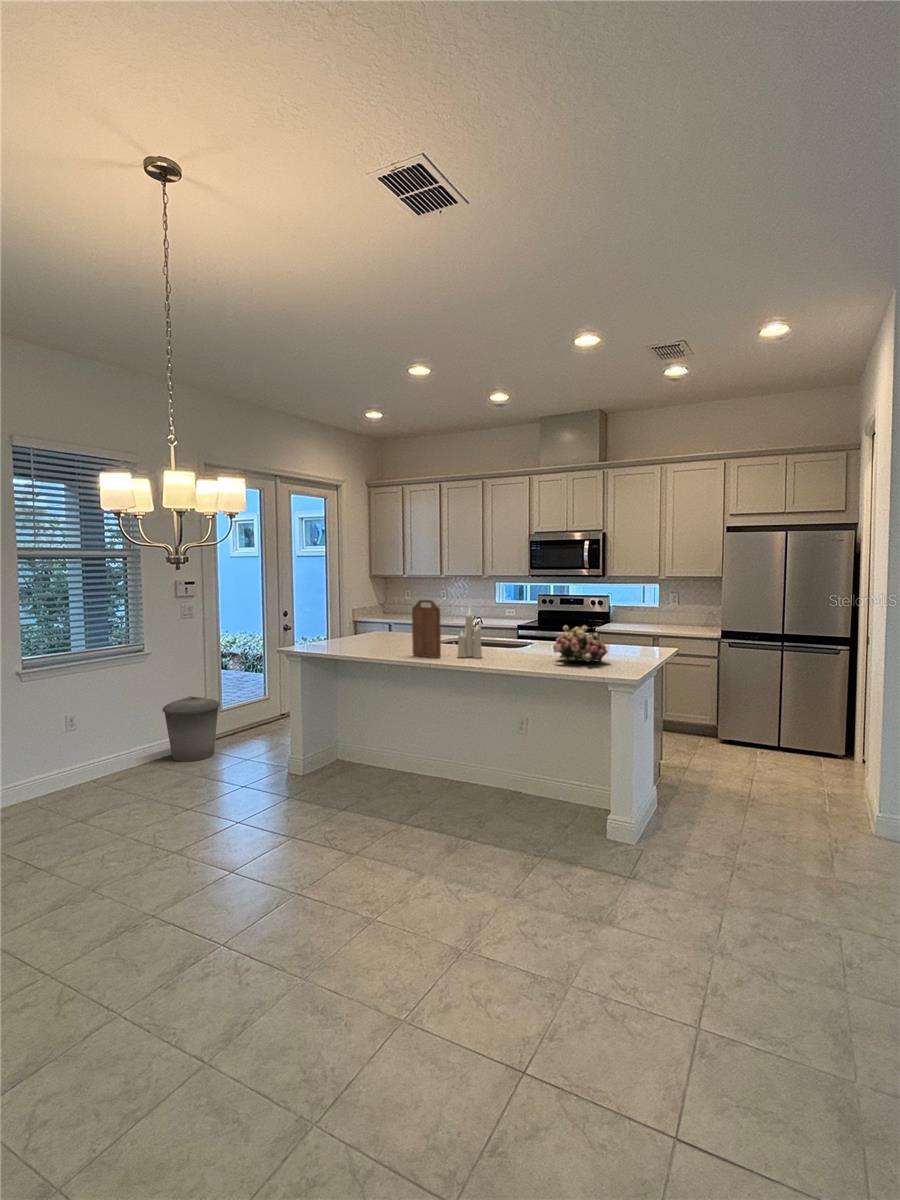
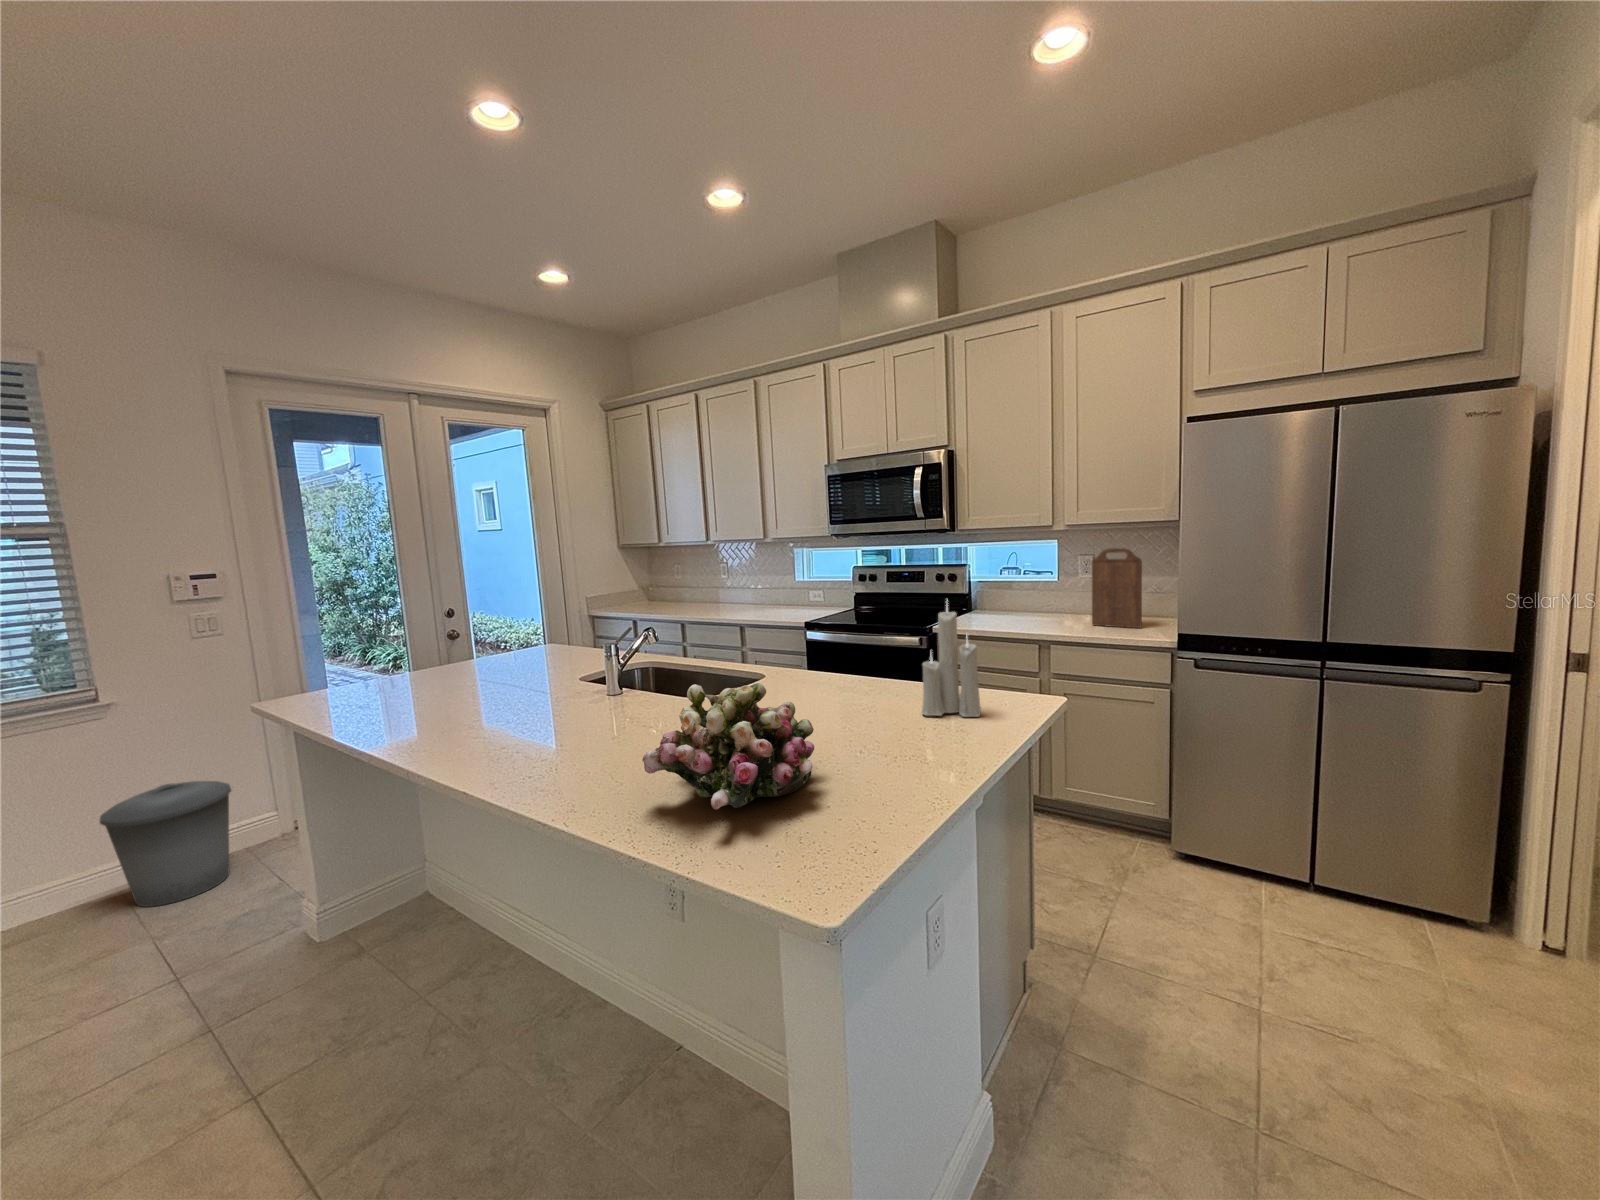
cutting board: present [412,600,441,658] -> present [1092,548,1142,628]
candle: present [457,612,482,658] -> present [922,604,981,717]

